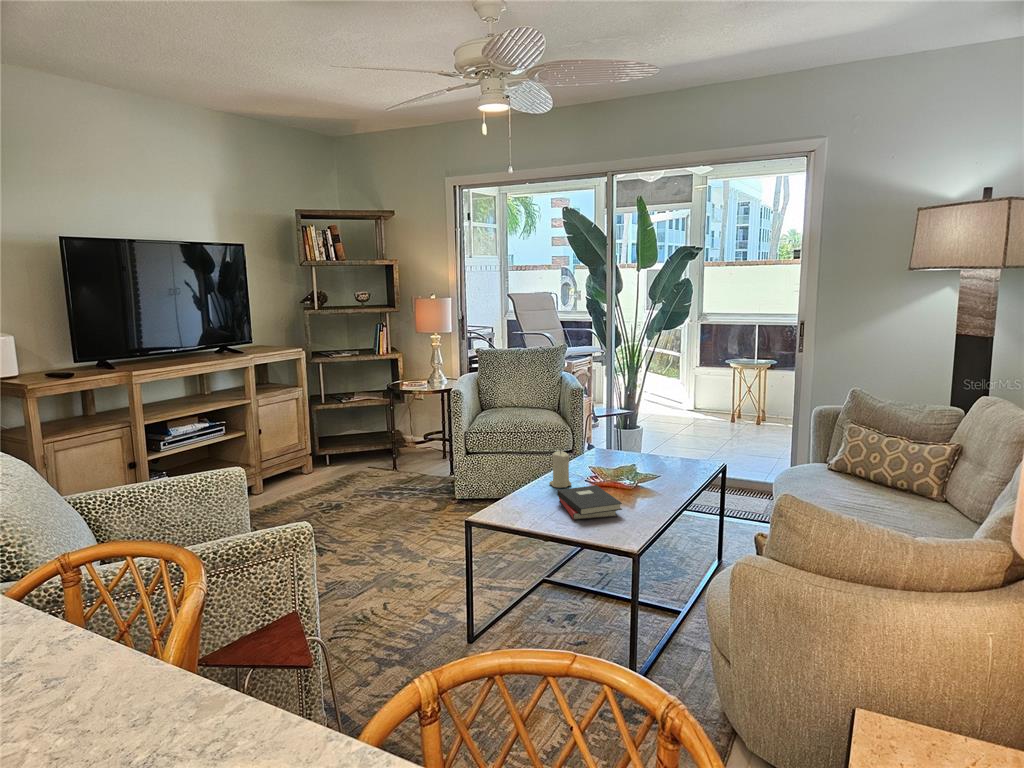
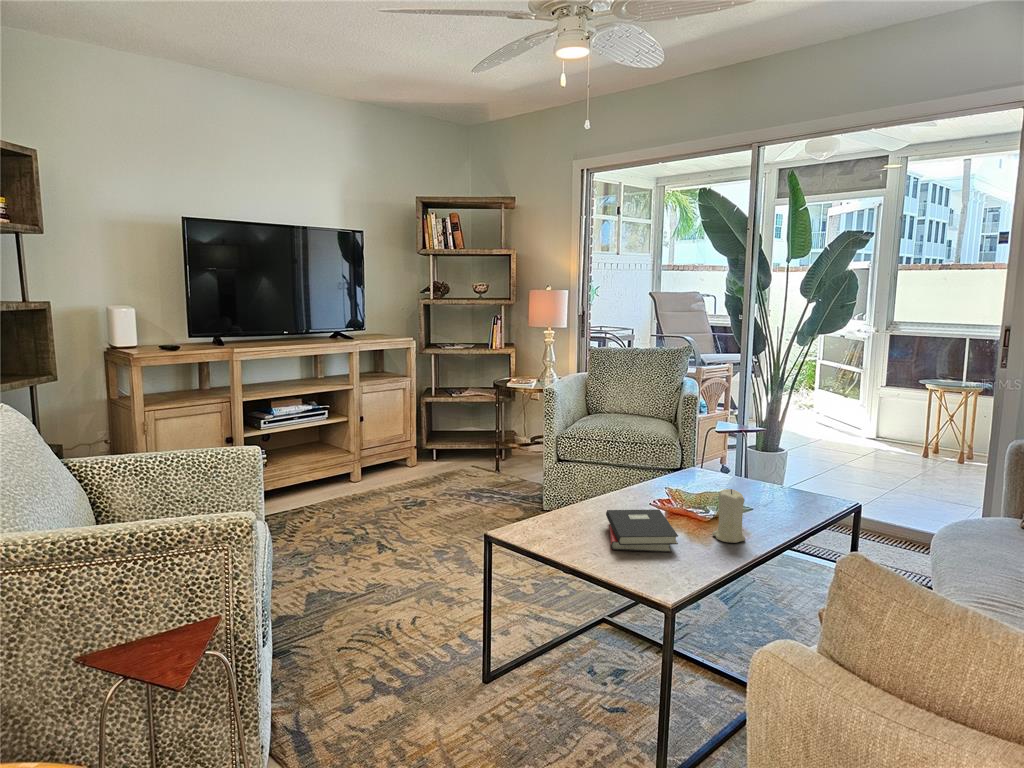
candle: present [549,451,572,488] -> present [712,489,746,543]

